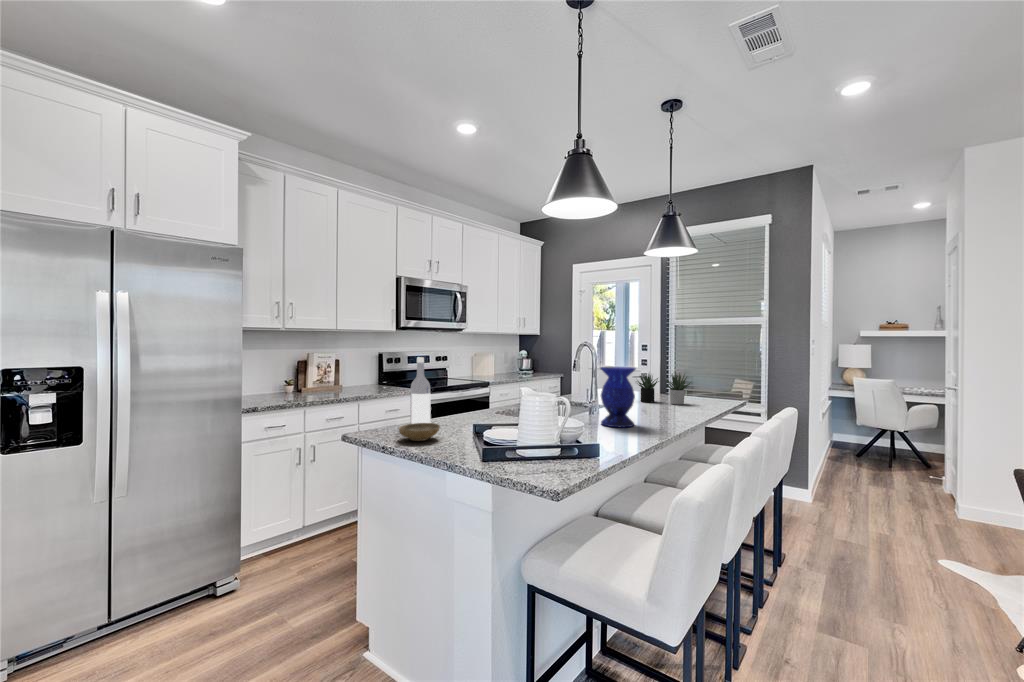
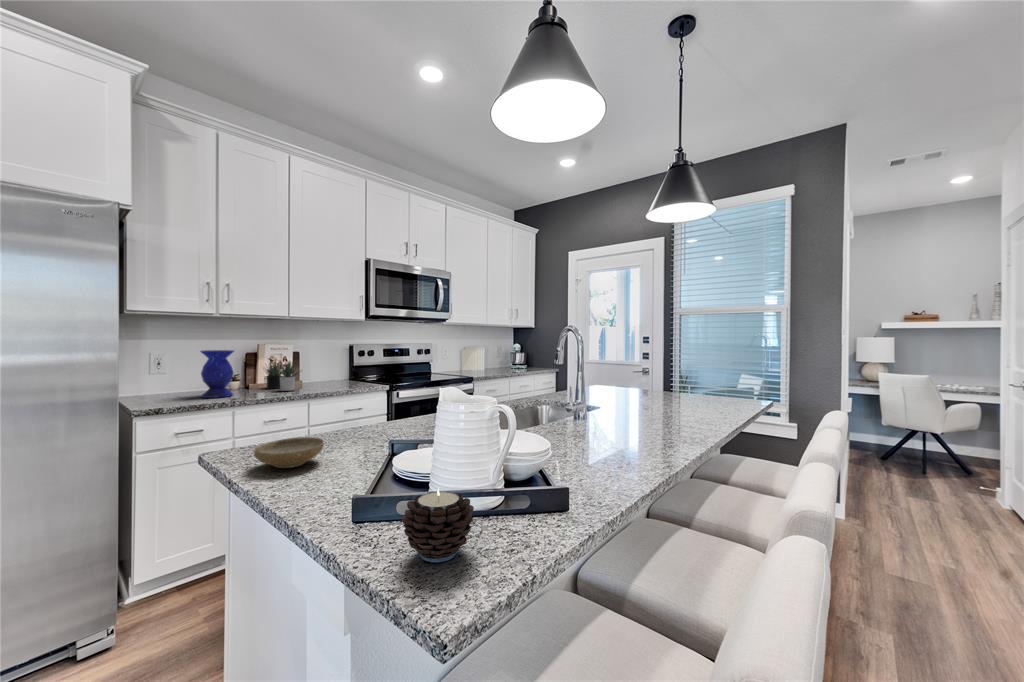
wine bottle: present [411,357,431,424] -> none [301,340,333,446]
vase: present [600,367,636,427] -> present [200,350,234,398]
succulent plant: present [638,372,691,405] -> present [266,361,299,391]
candle: none [529,438,562,473] -> present [402,487,474,562]

